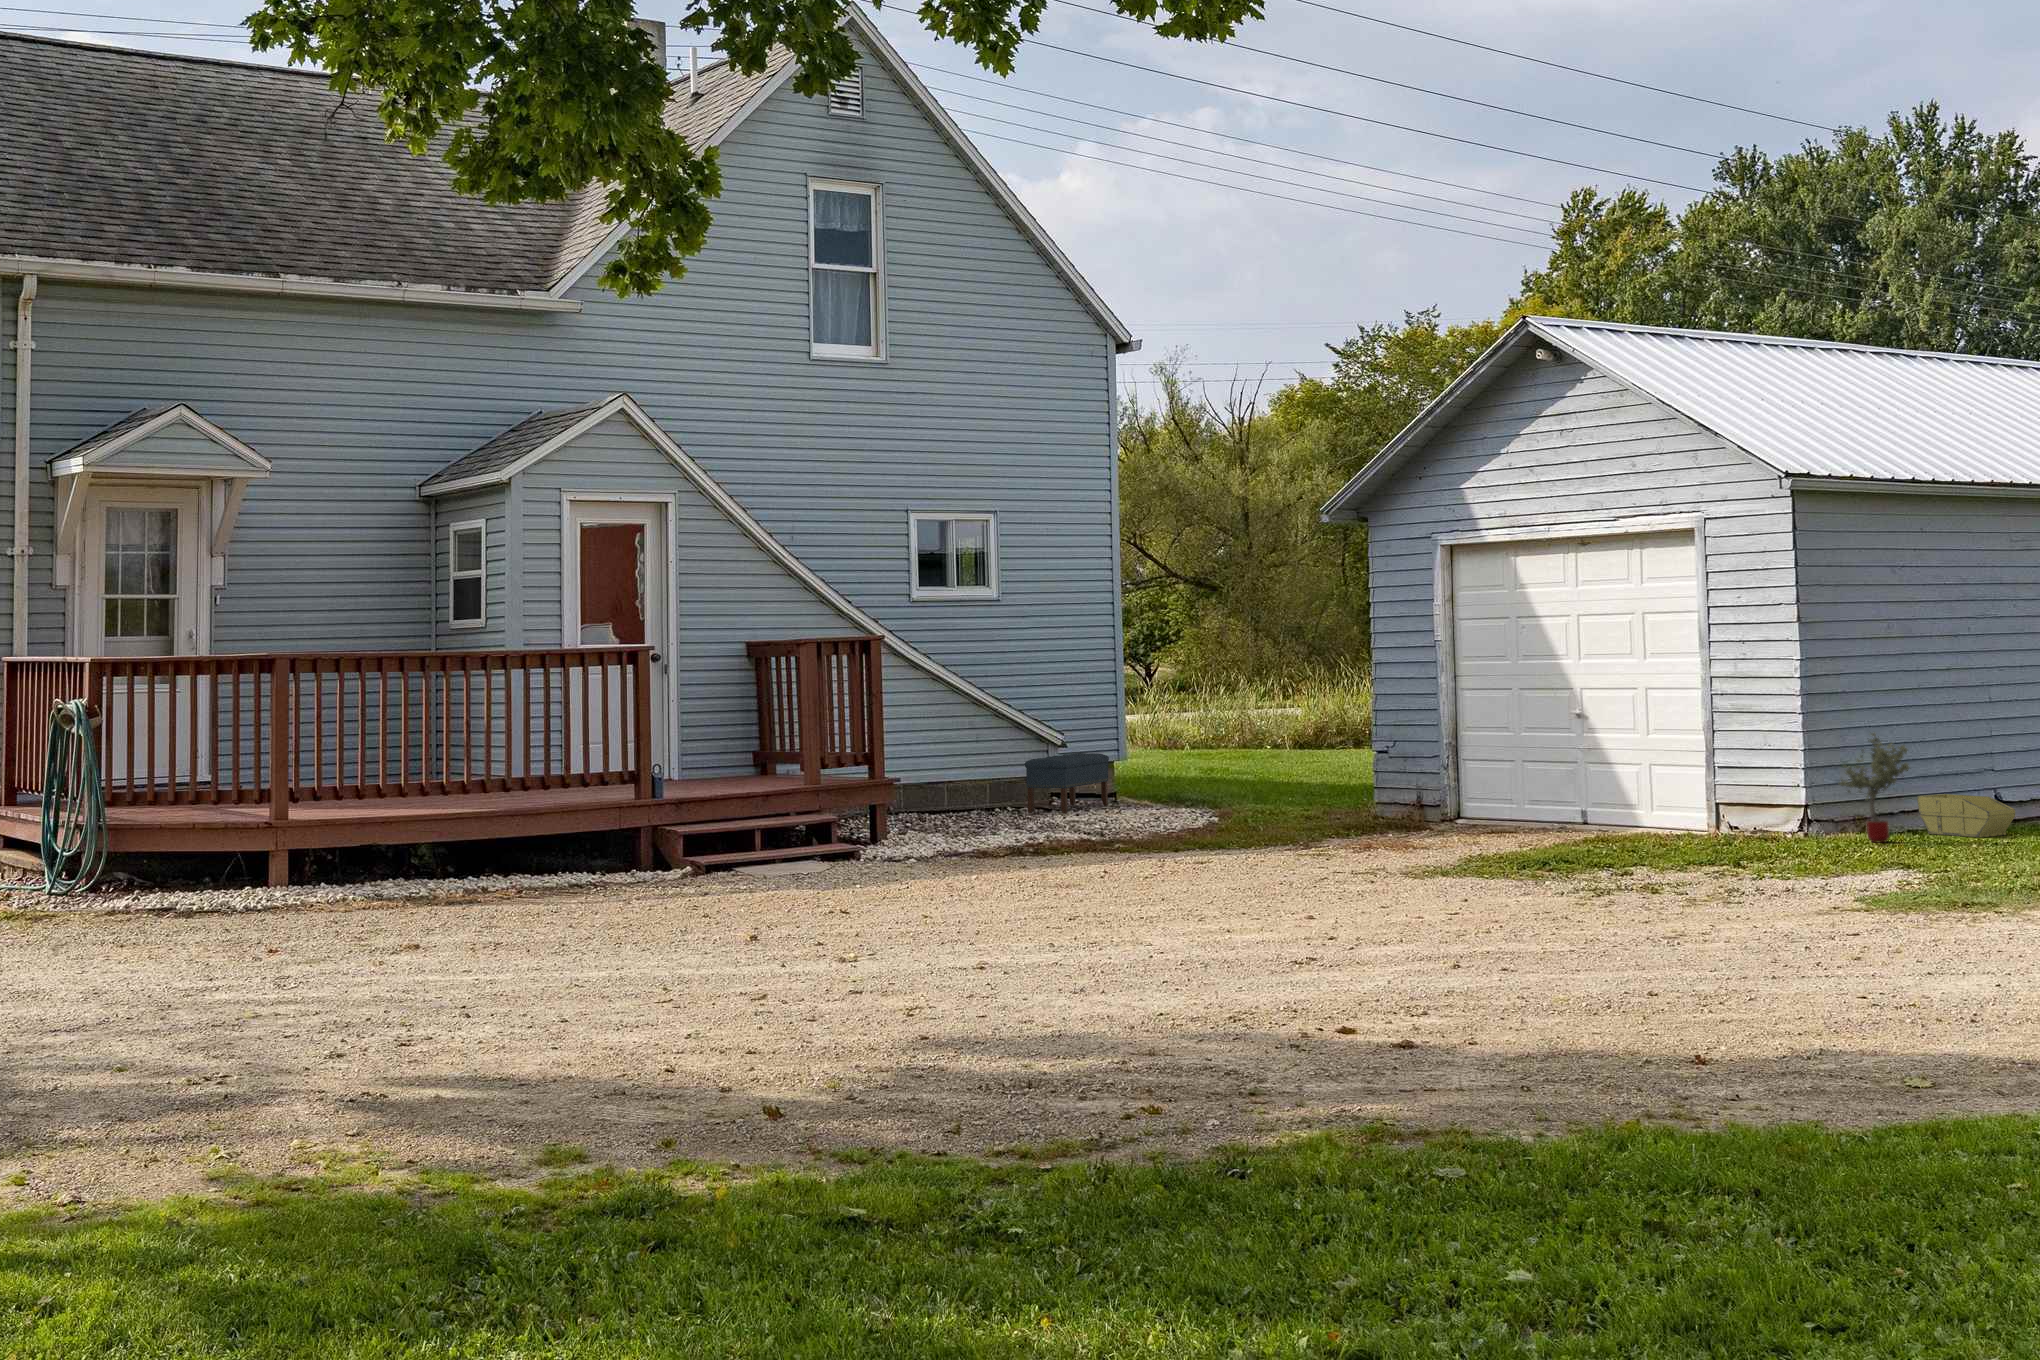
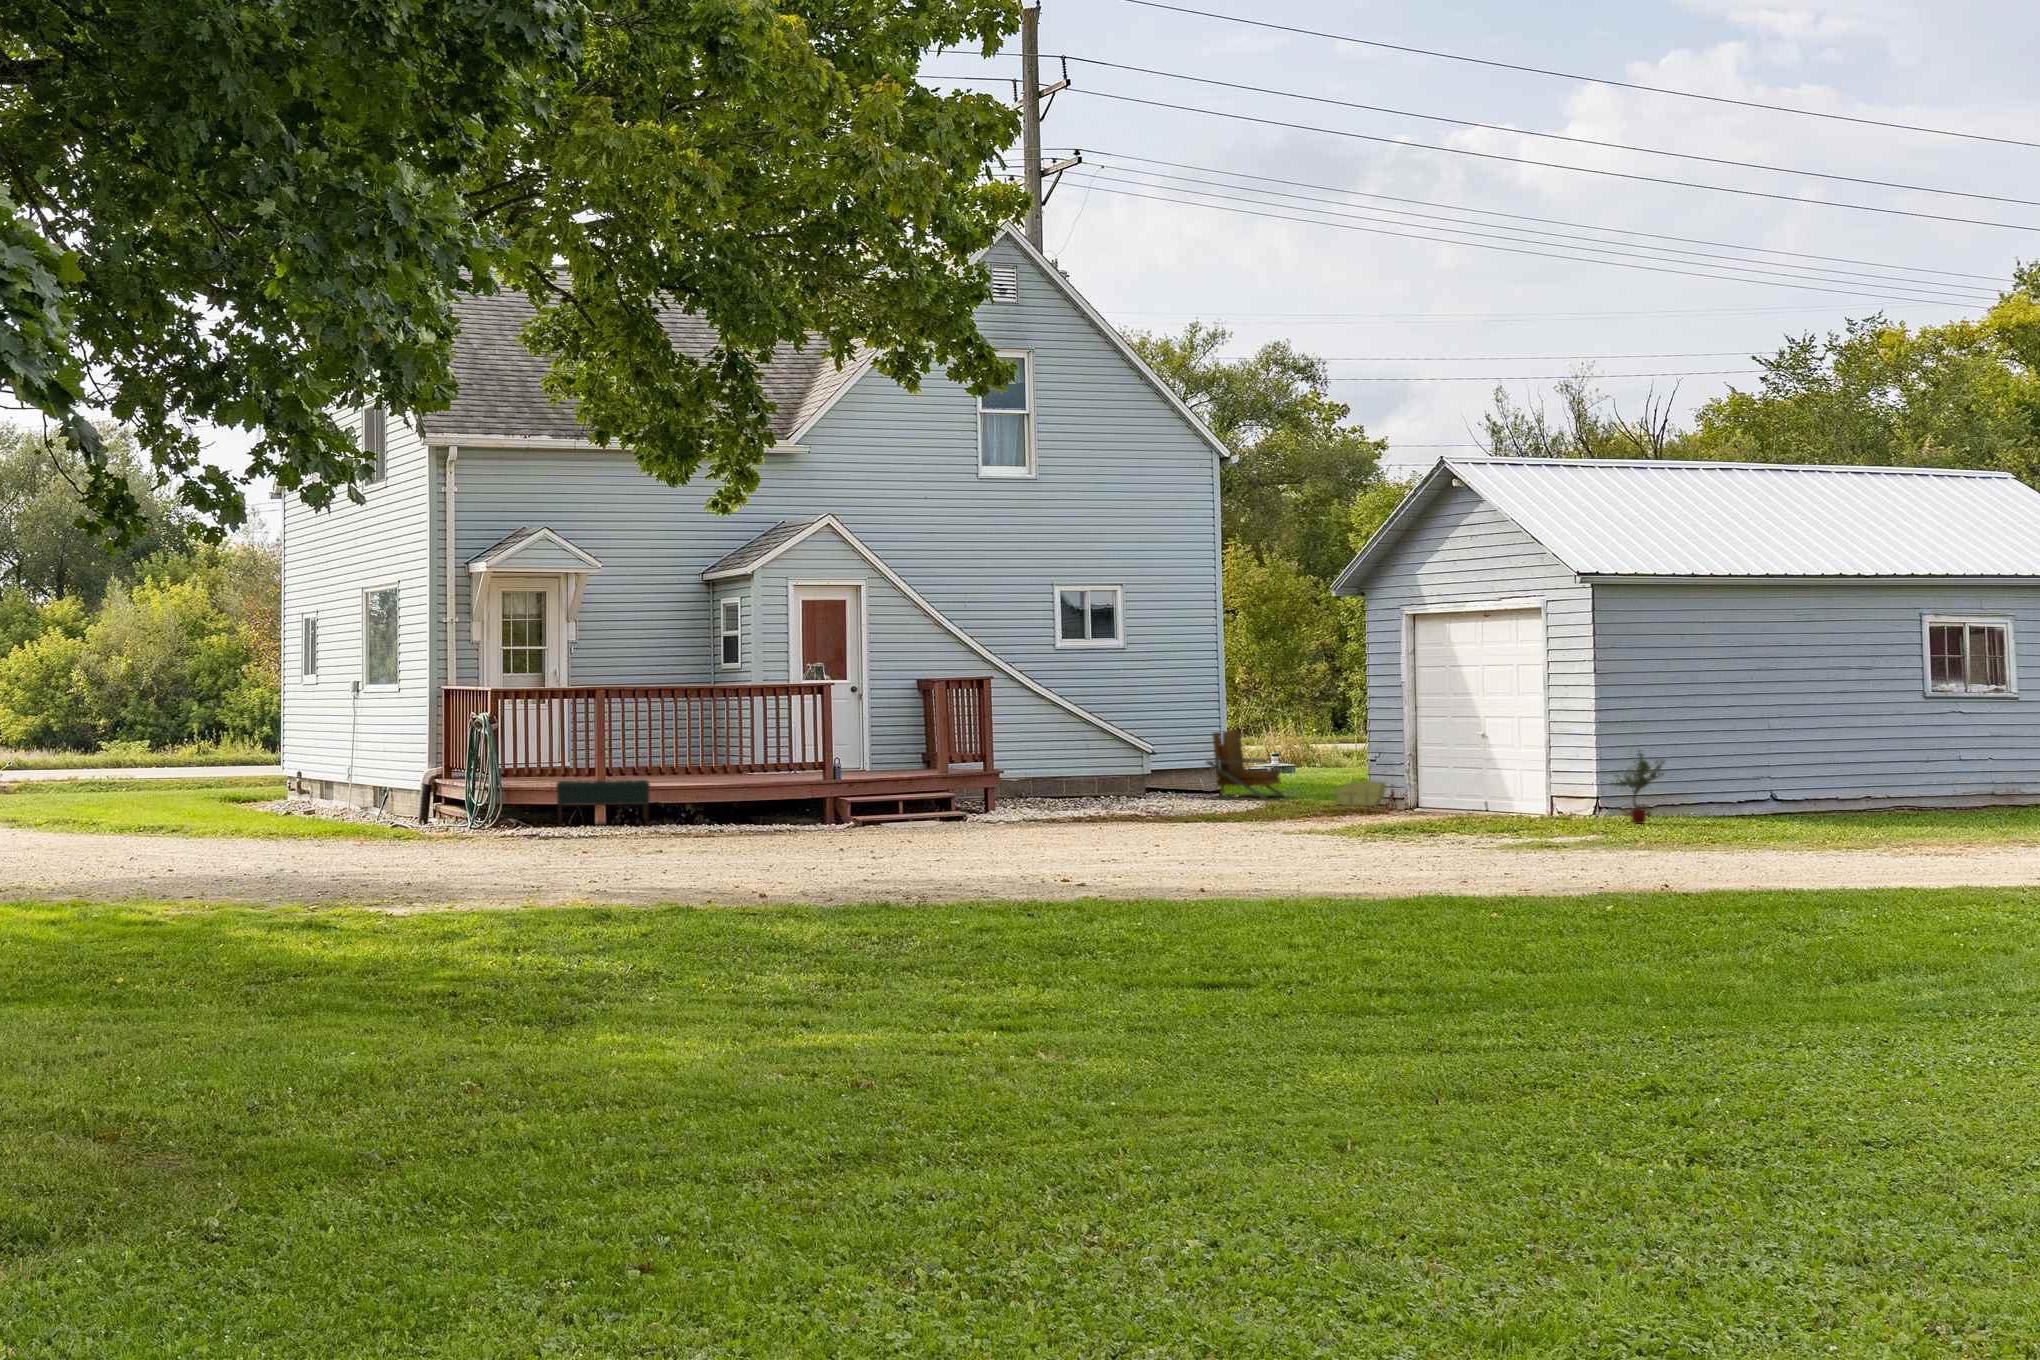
lounge chair: none [1105,709,1194,804] -> present [1206,730,1284,800]
bench: present [1025,753,1109,814] -> present [556,780,650,825]
storage bin: present [1917,794,2015,837] -> present [1333,782,1386,806]

